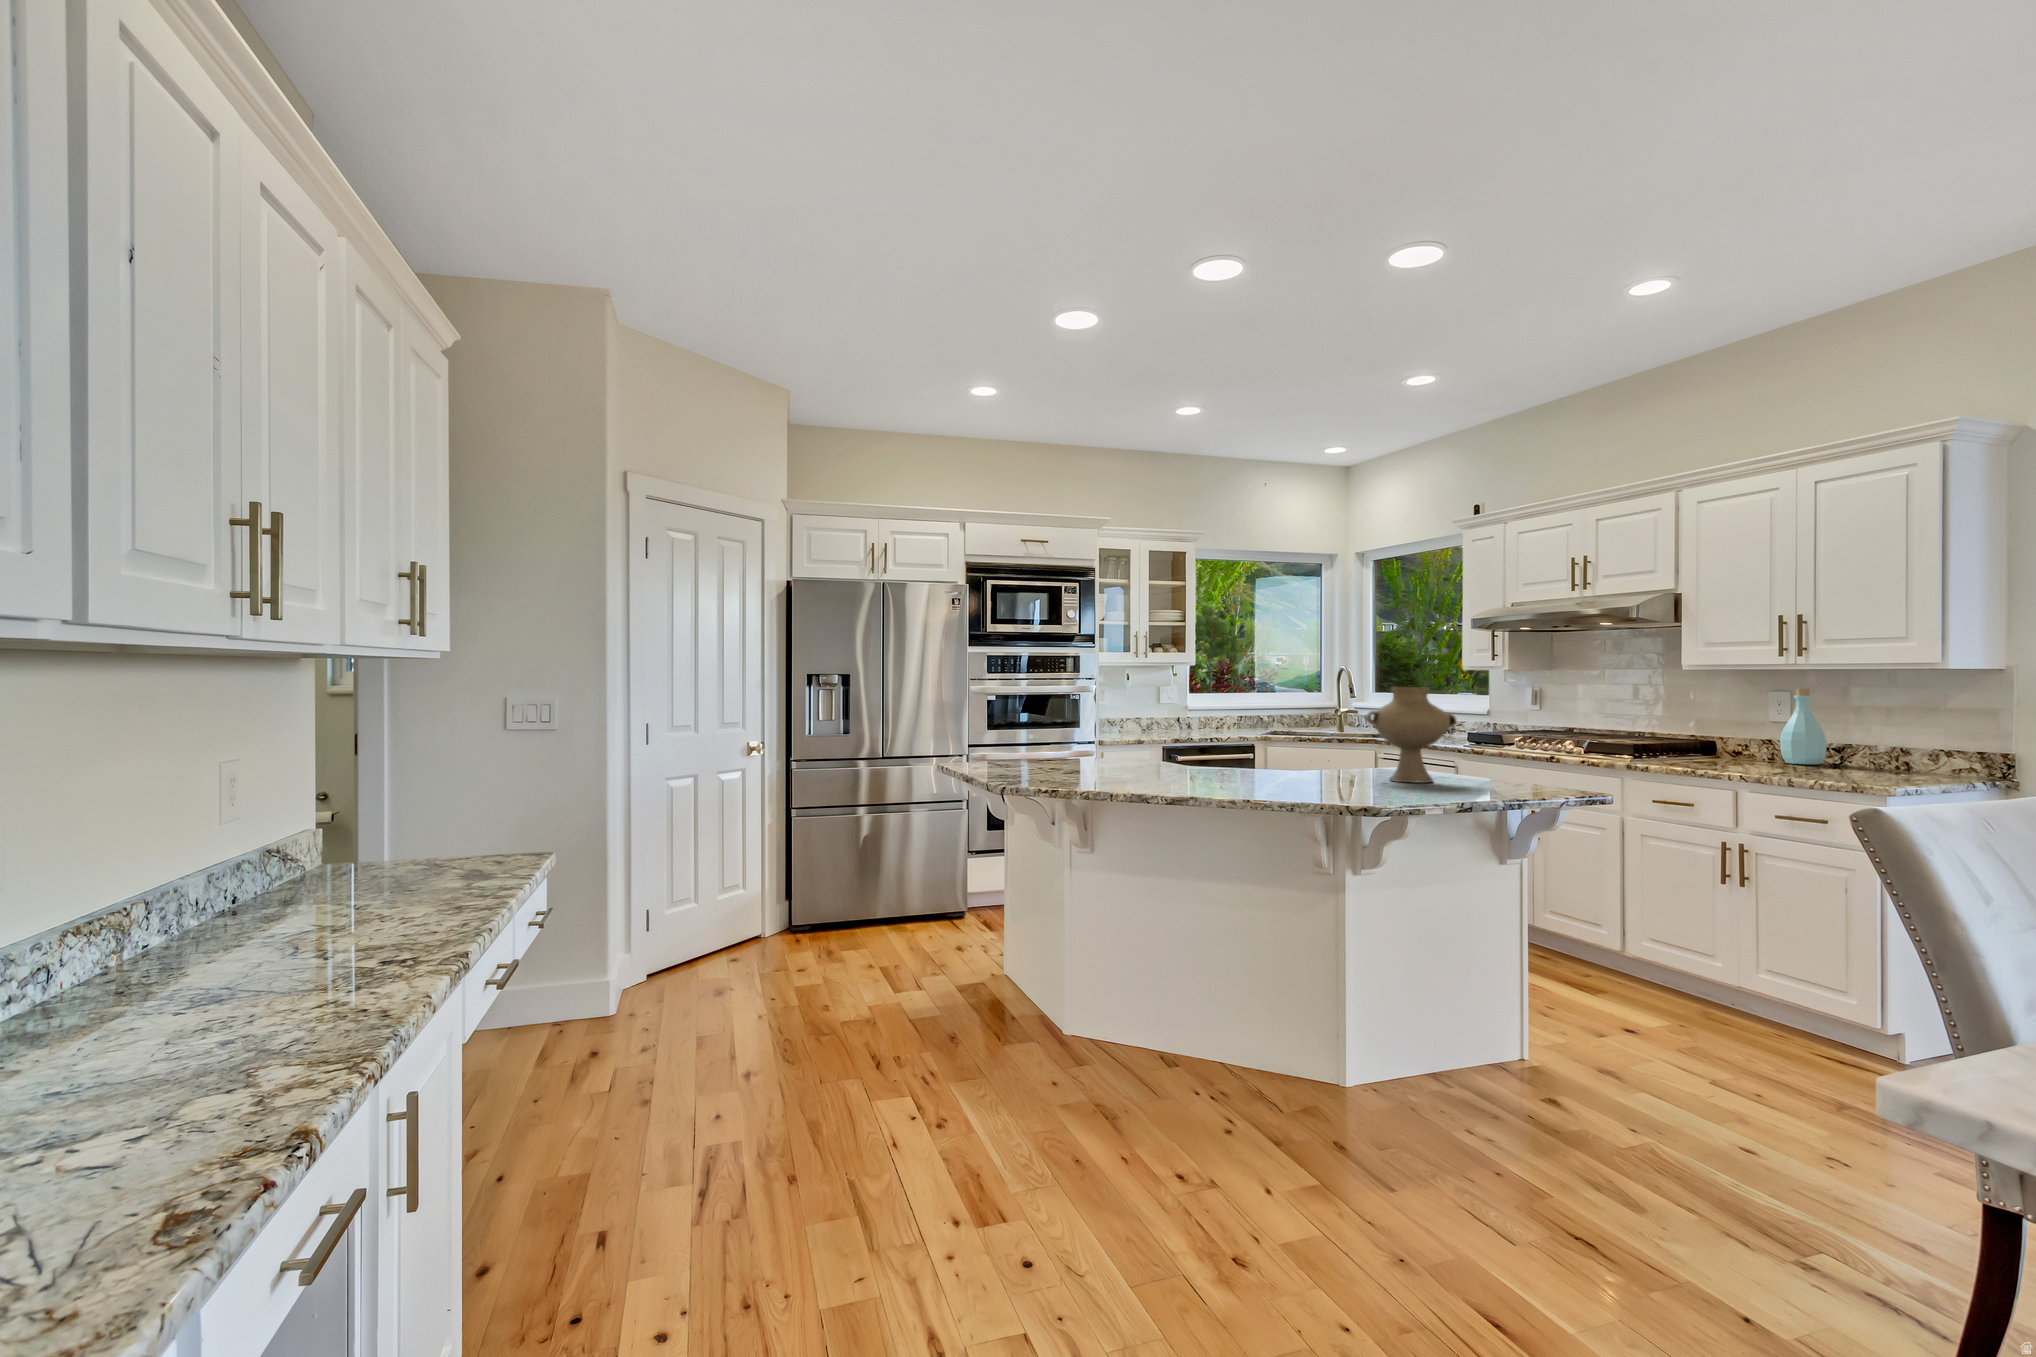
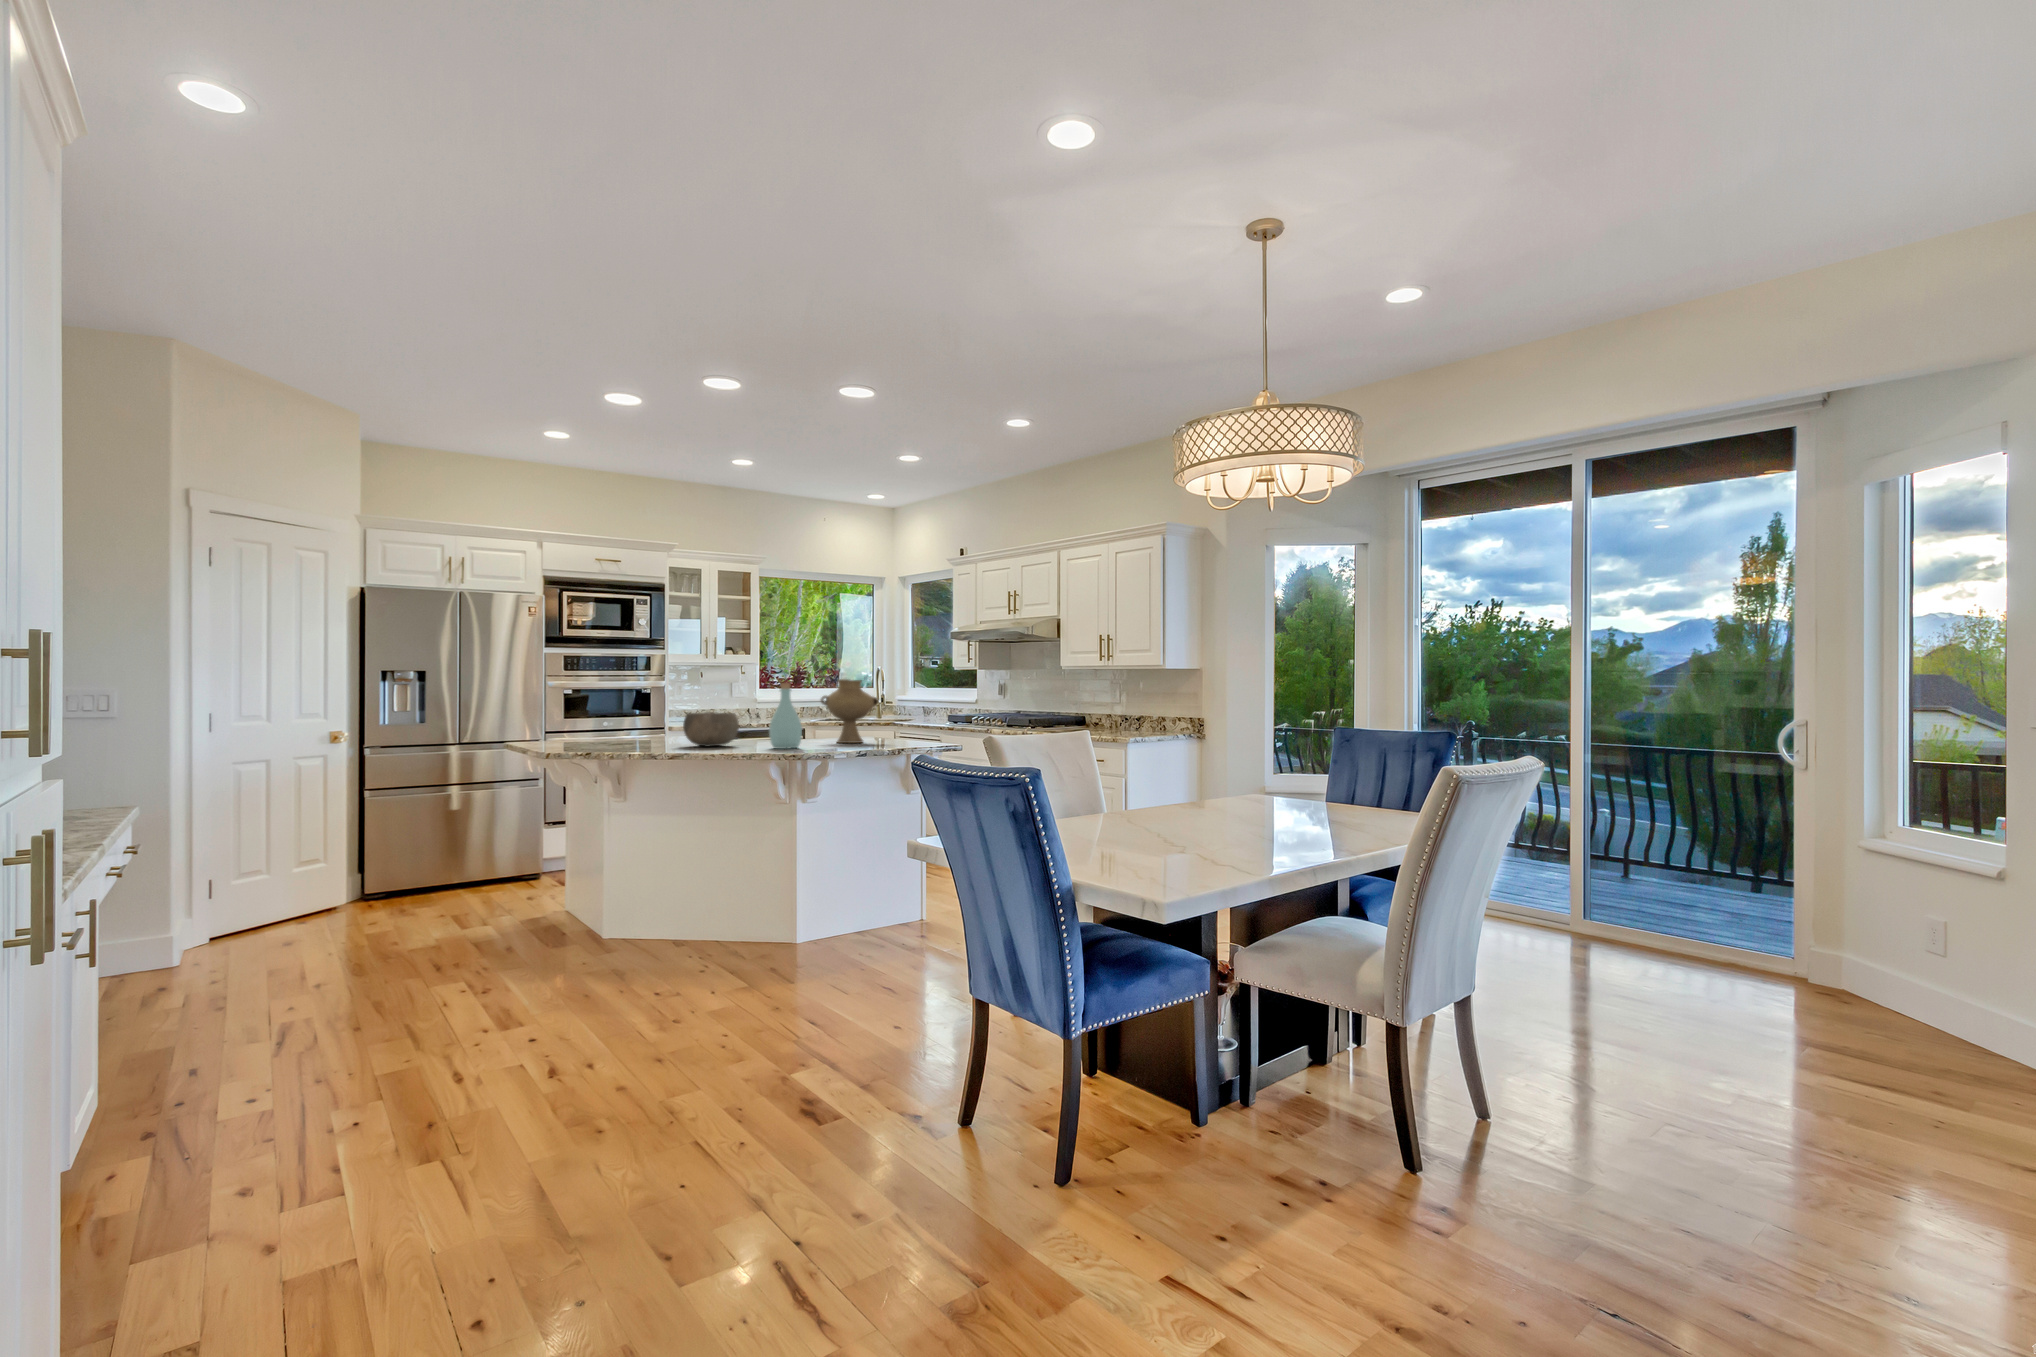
bottle: present [1780,689,1826,764] -> present [769,683,802,749]
bowl: none [1181,735,1260,784] -> present [683,712,739,747]

